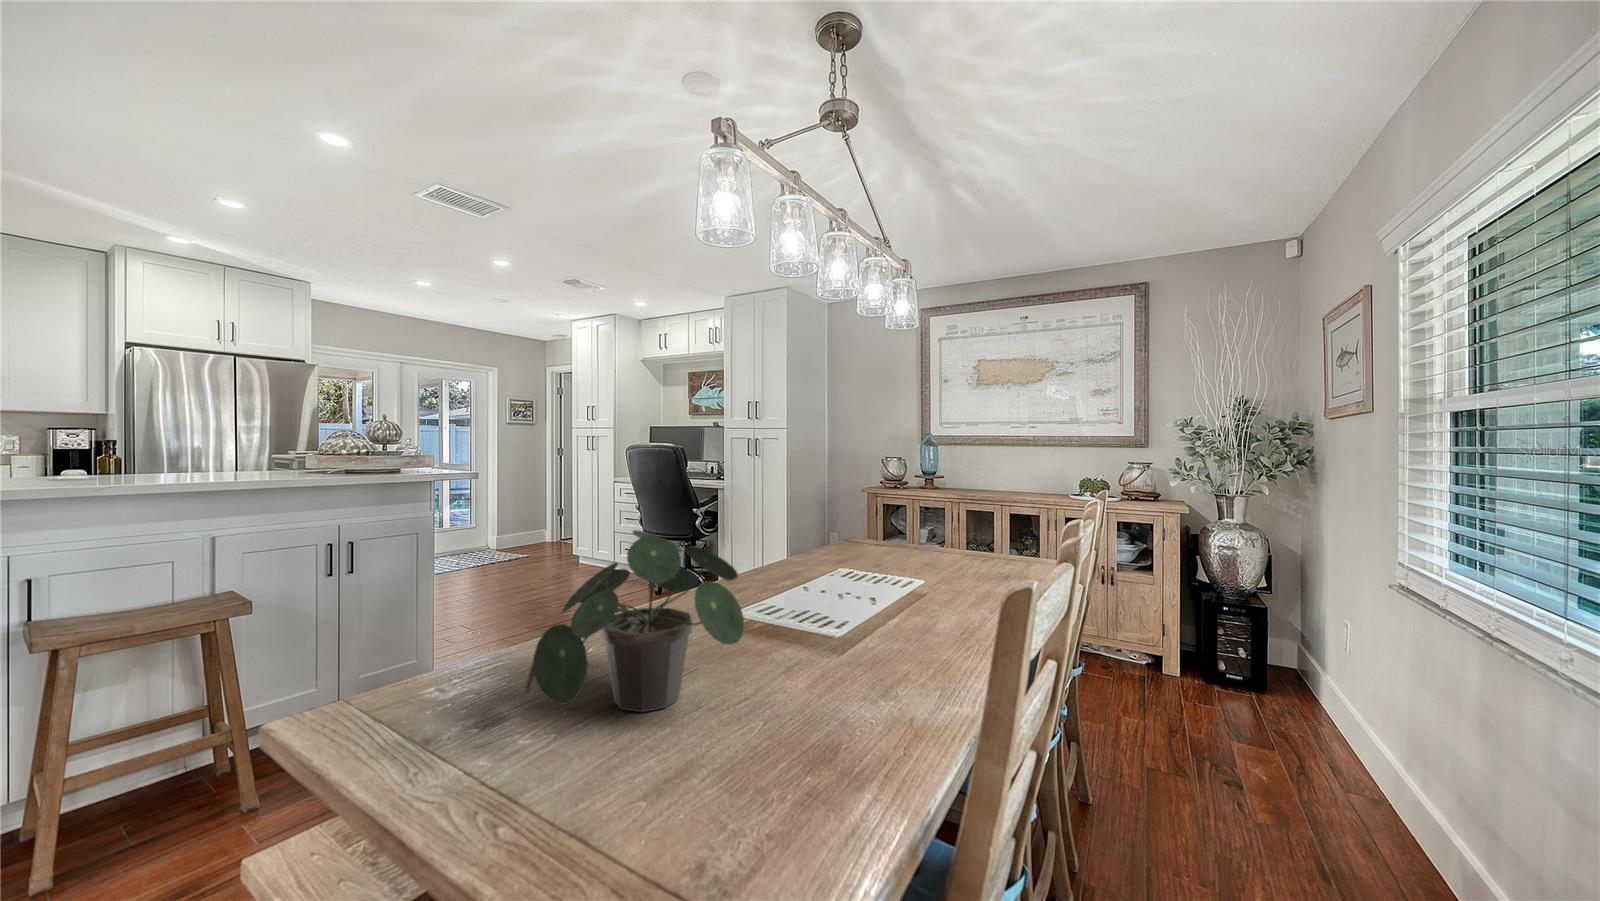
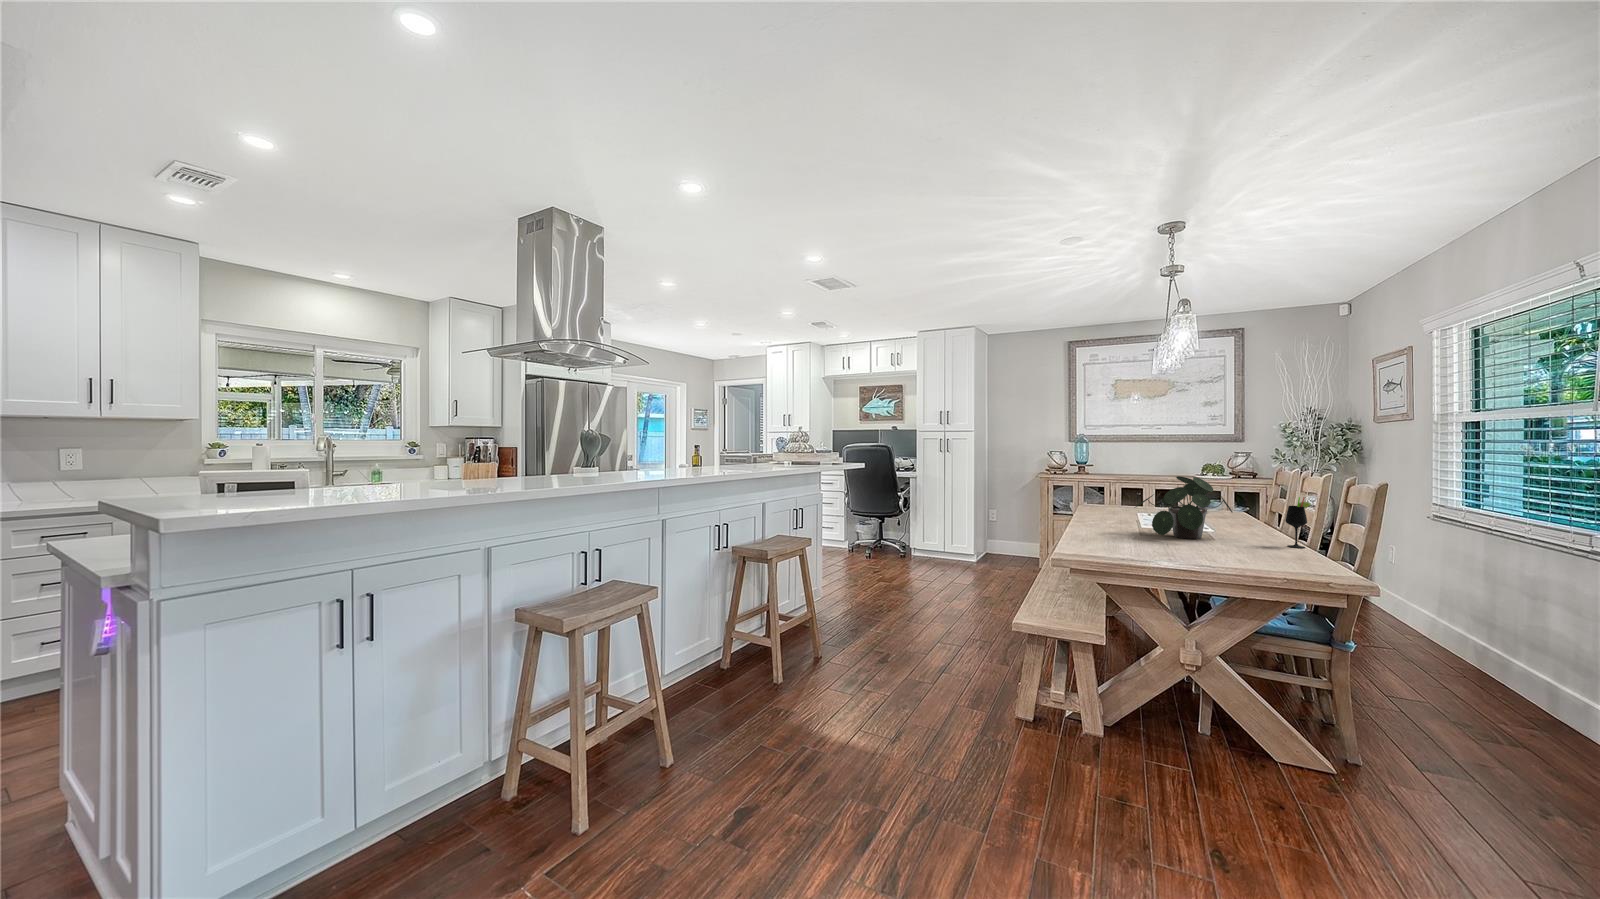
wine glass: none [787,632,843,809] -> present [1285,497,1311,548]

